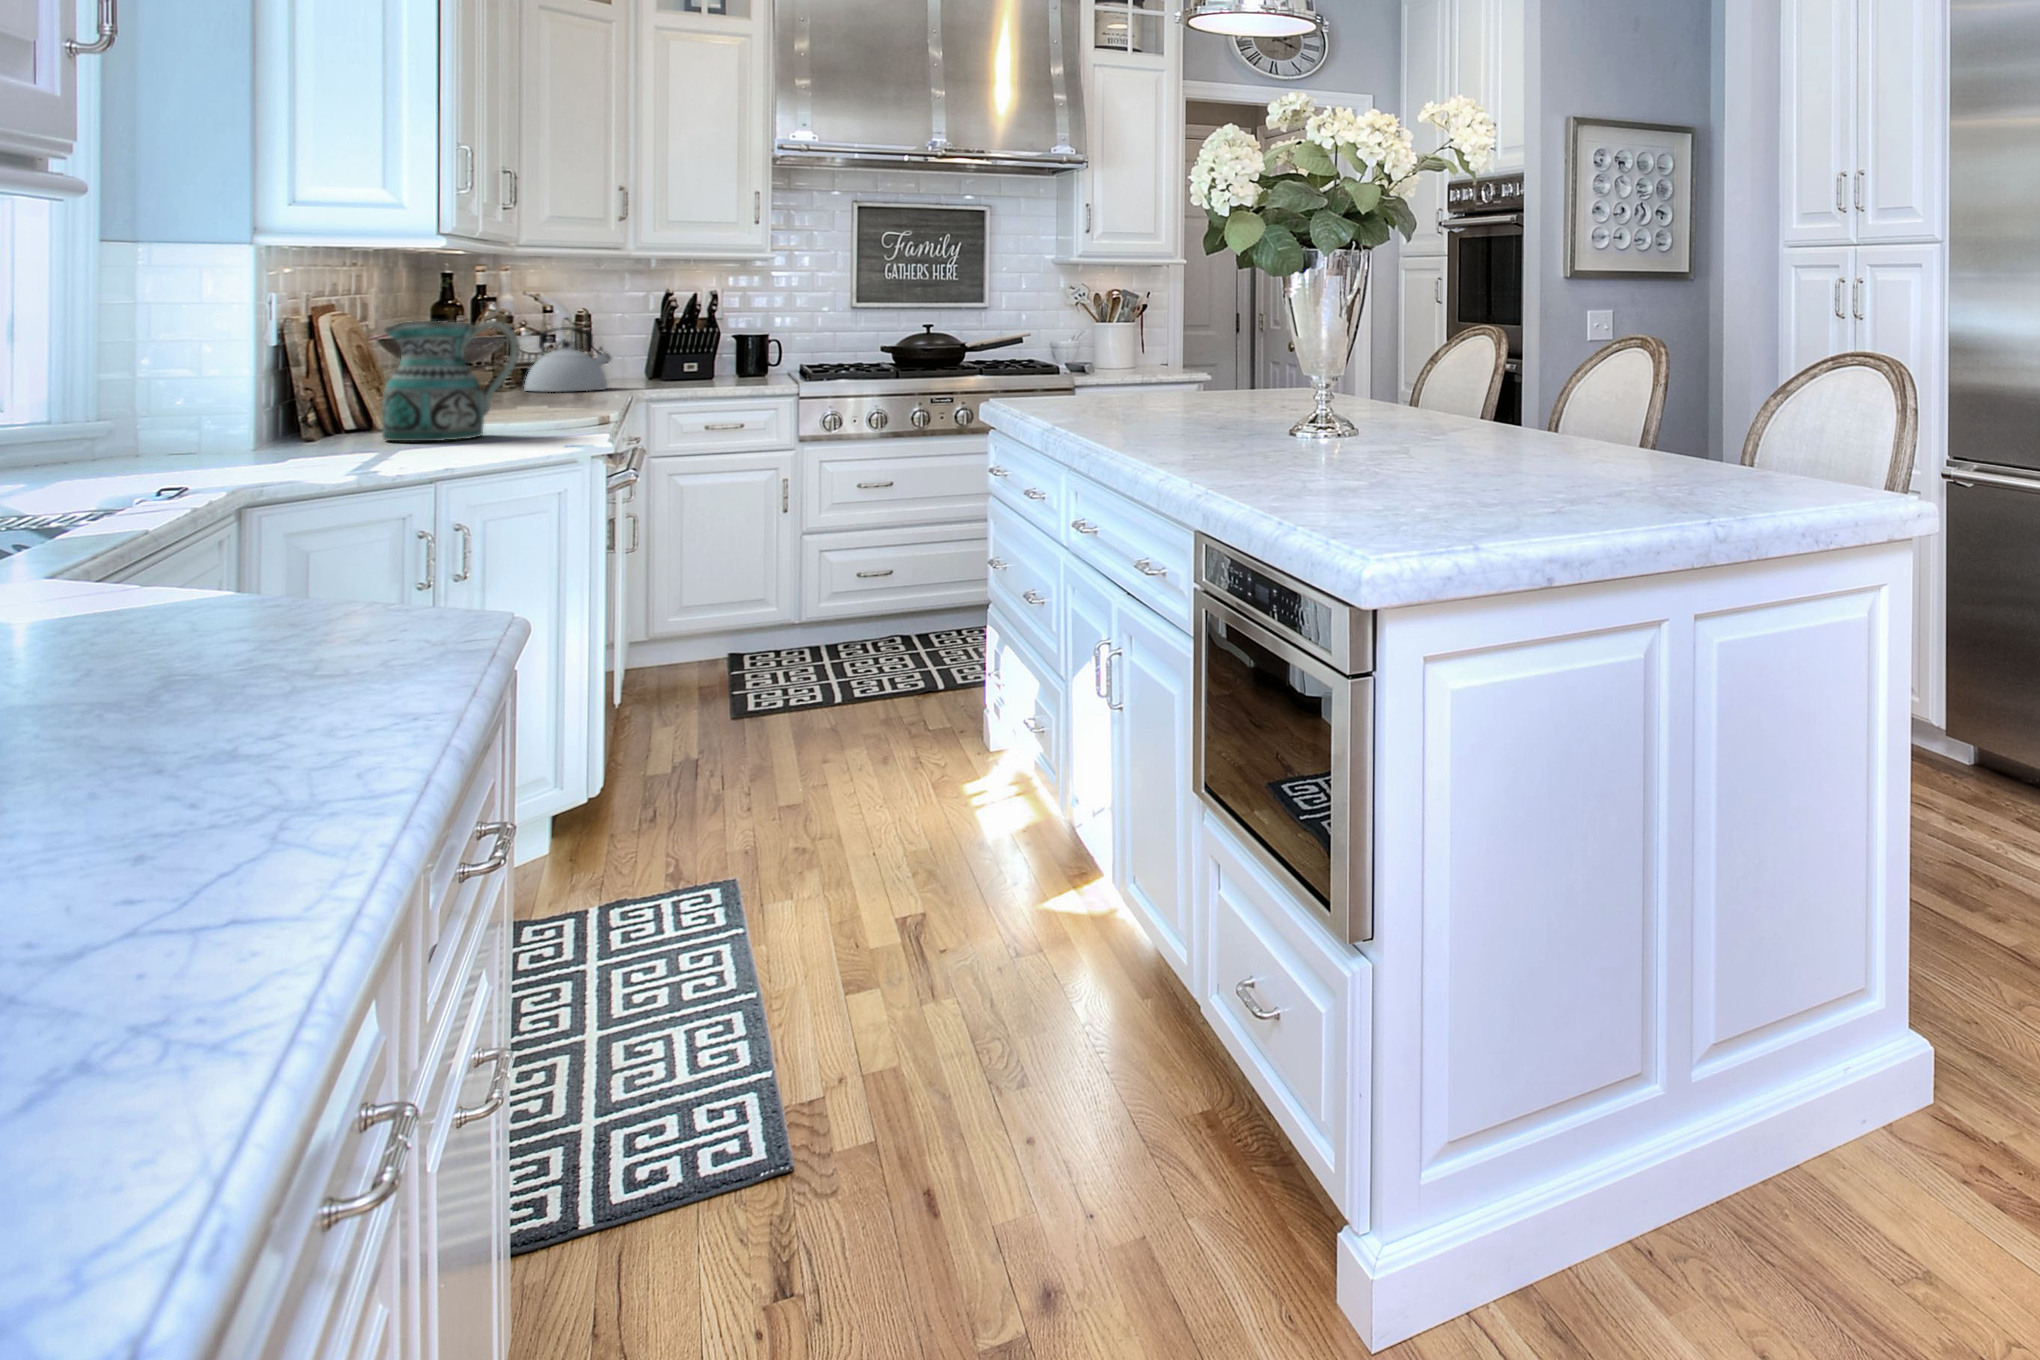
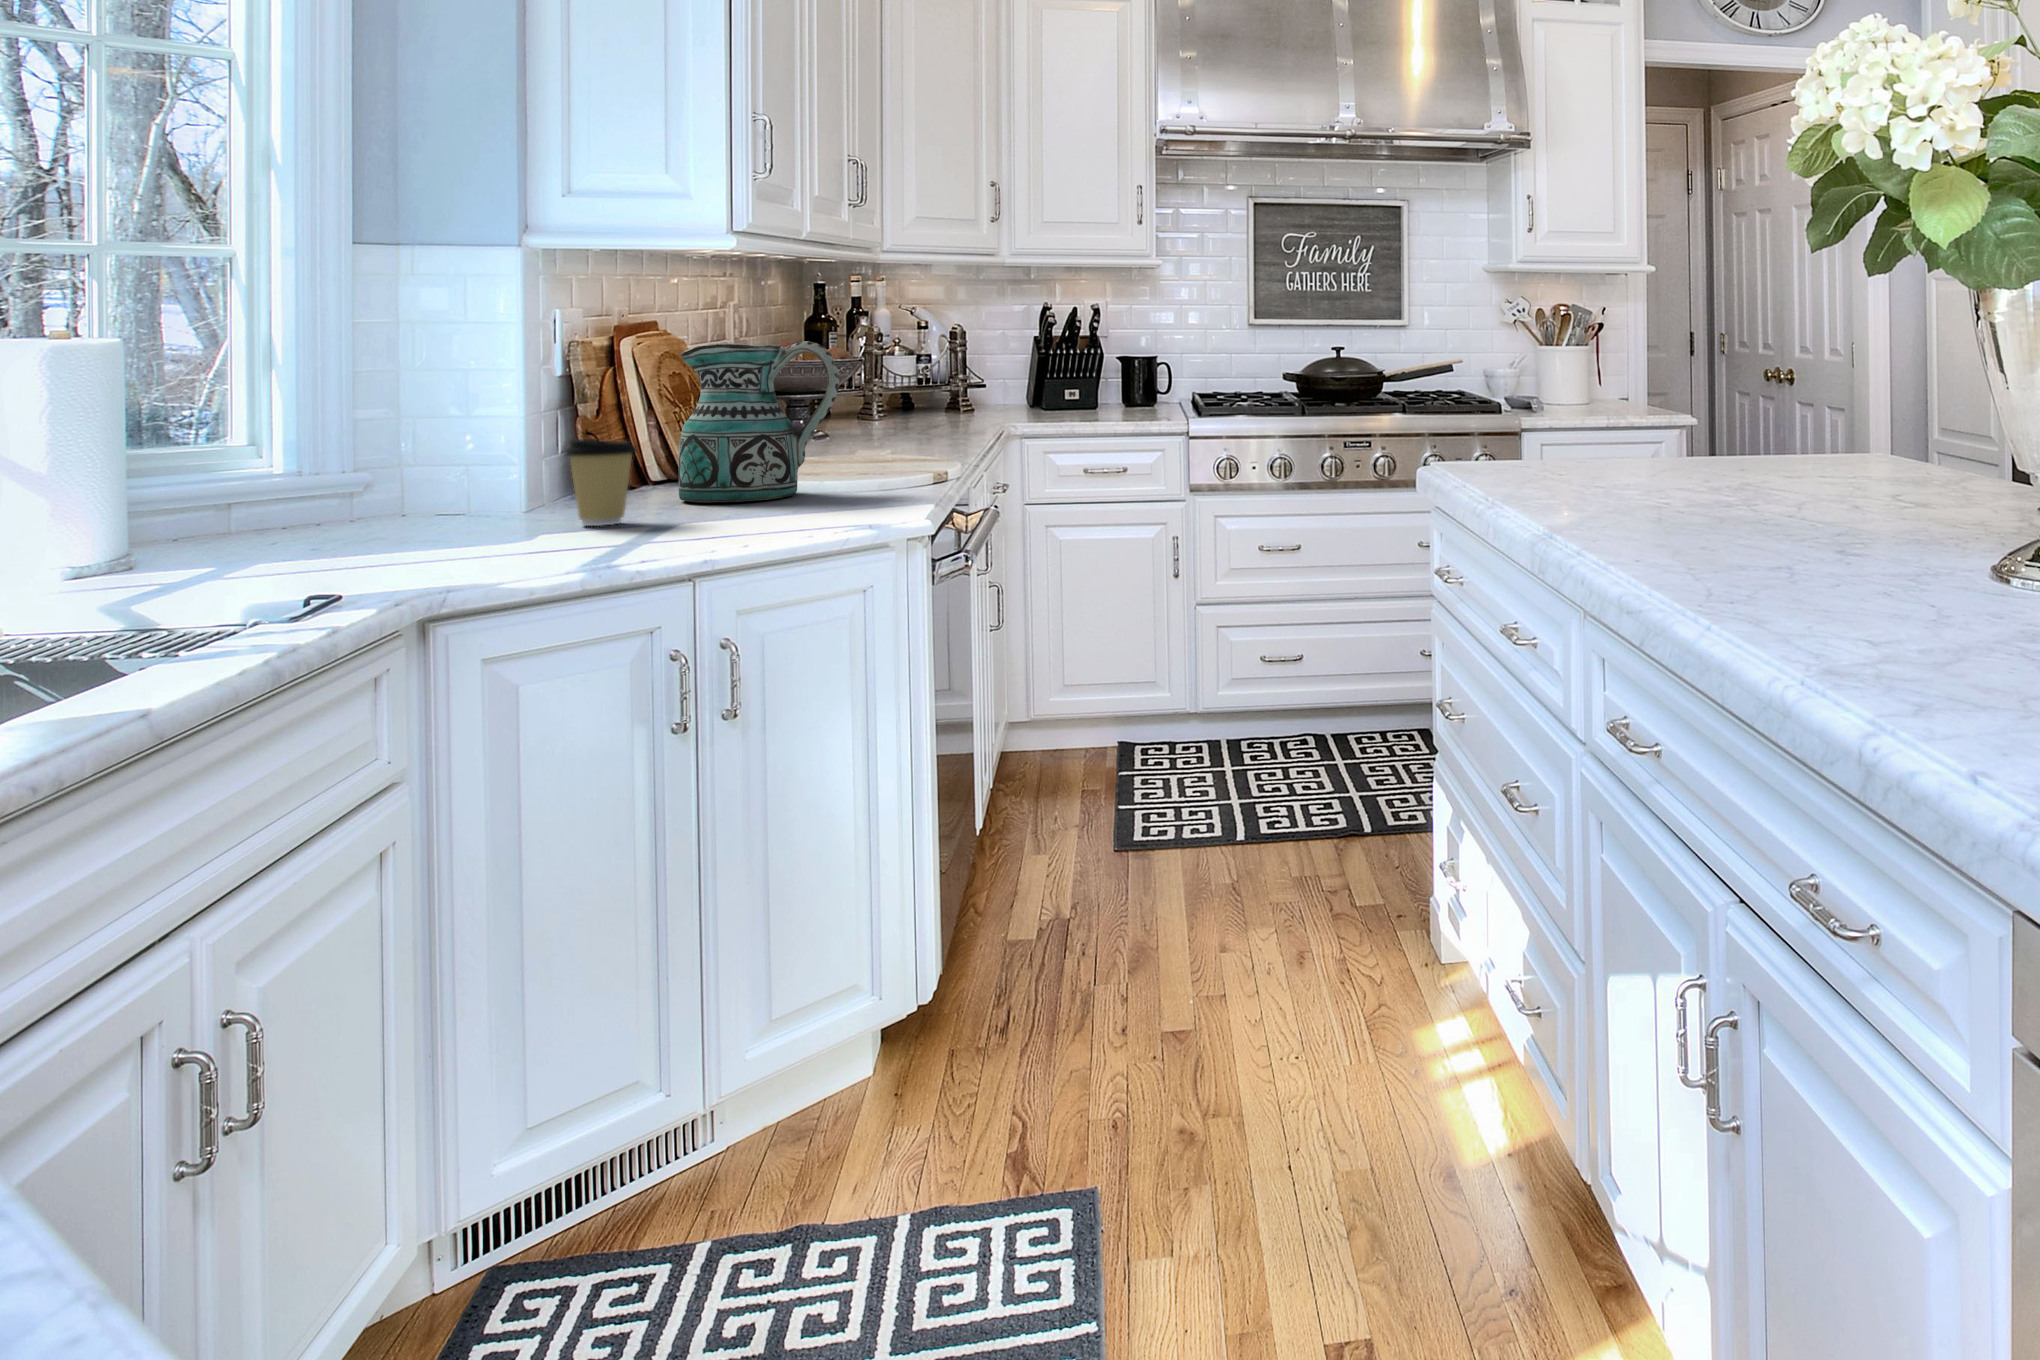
kettle: present [524,327,611,392] -> none [891,354,985,431]
coffee cup: none [303,392,365,457] -> present [565,439,636,526]

